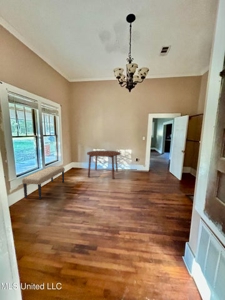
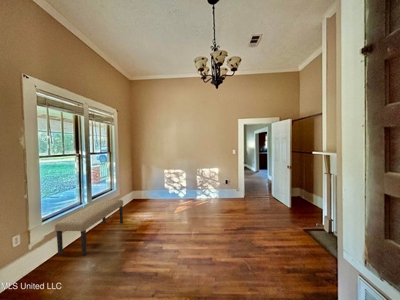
dining table: present [87,150,121,179] -> none [156,171,204,212]

